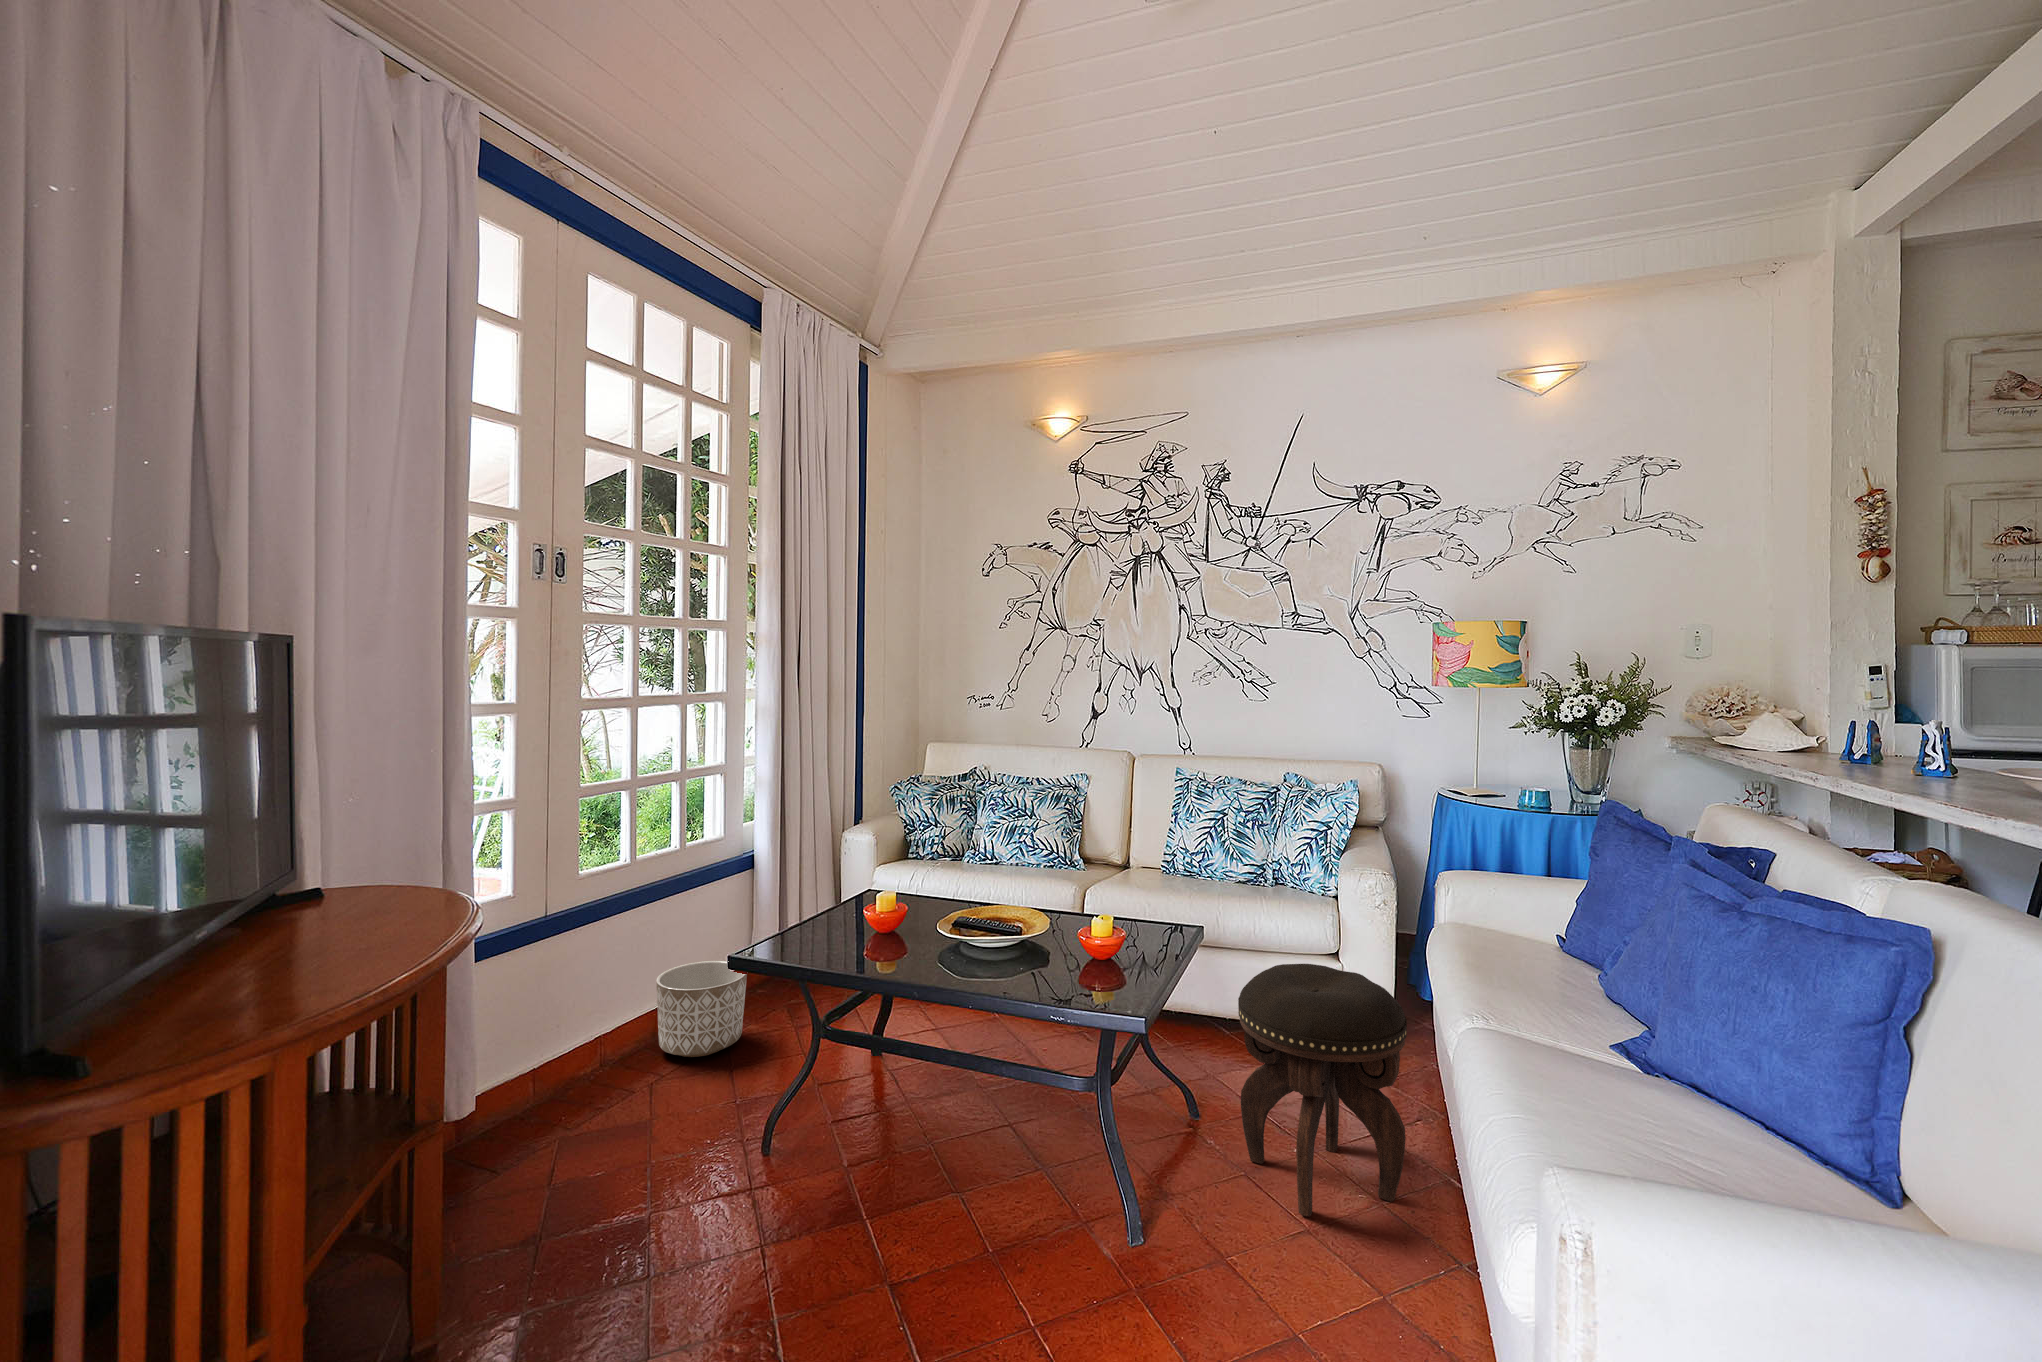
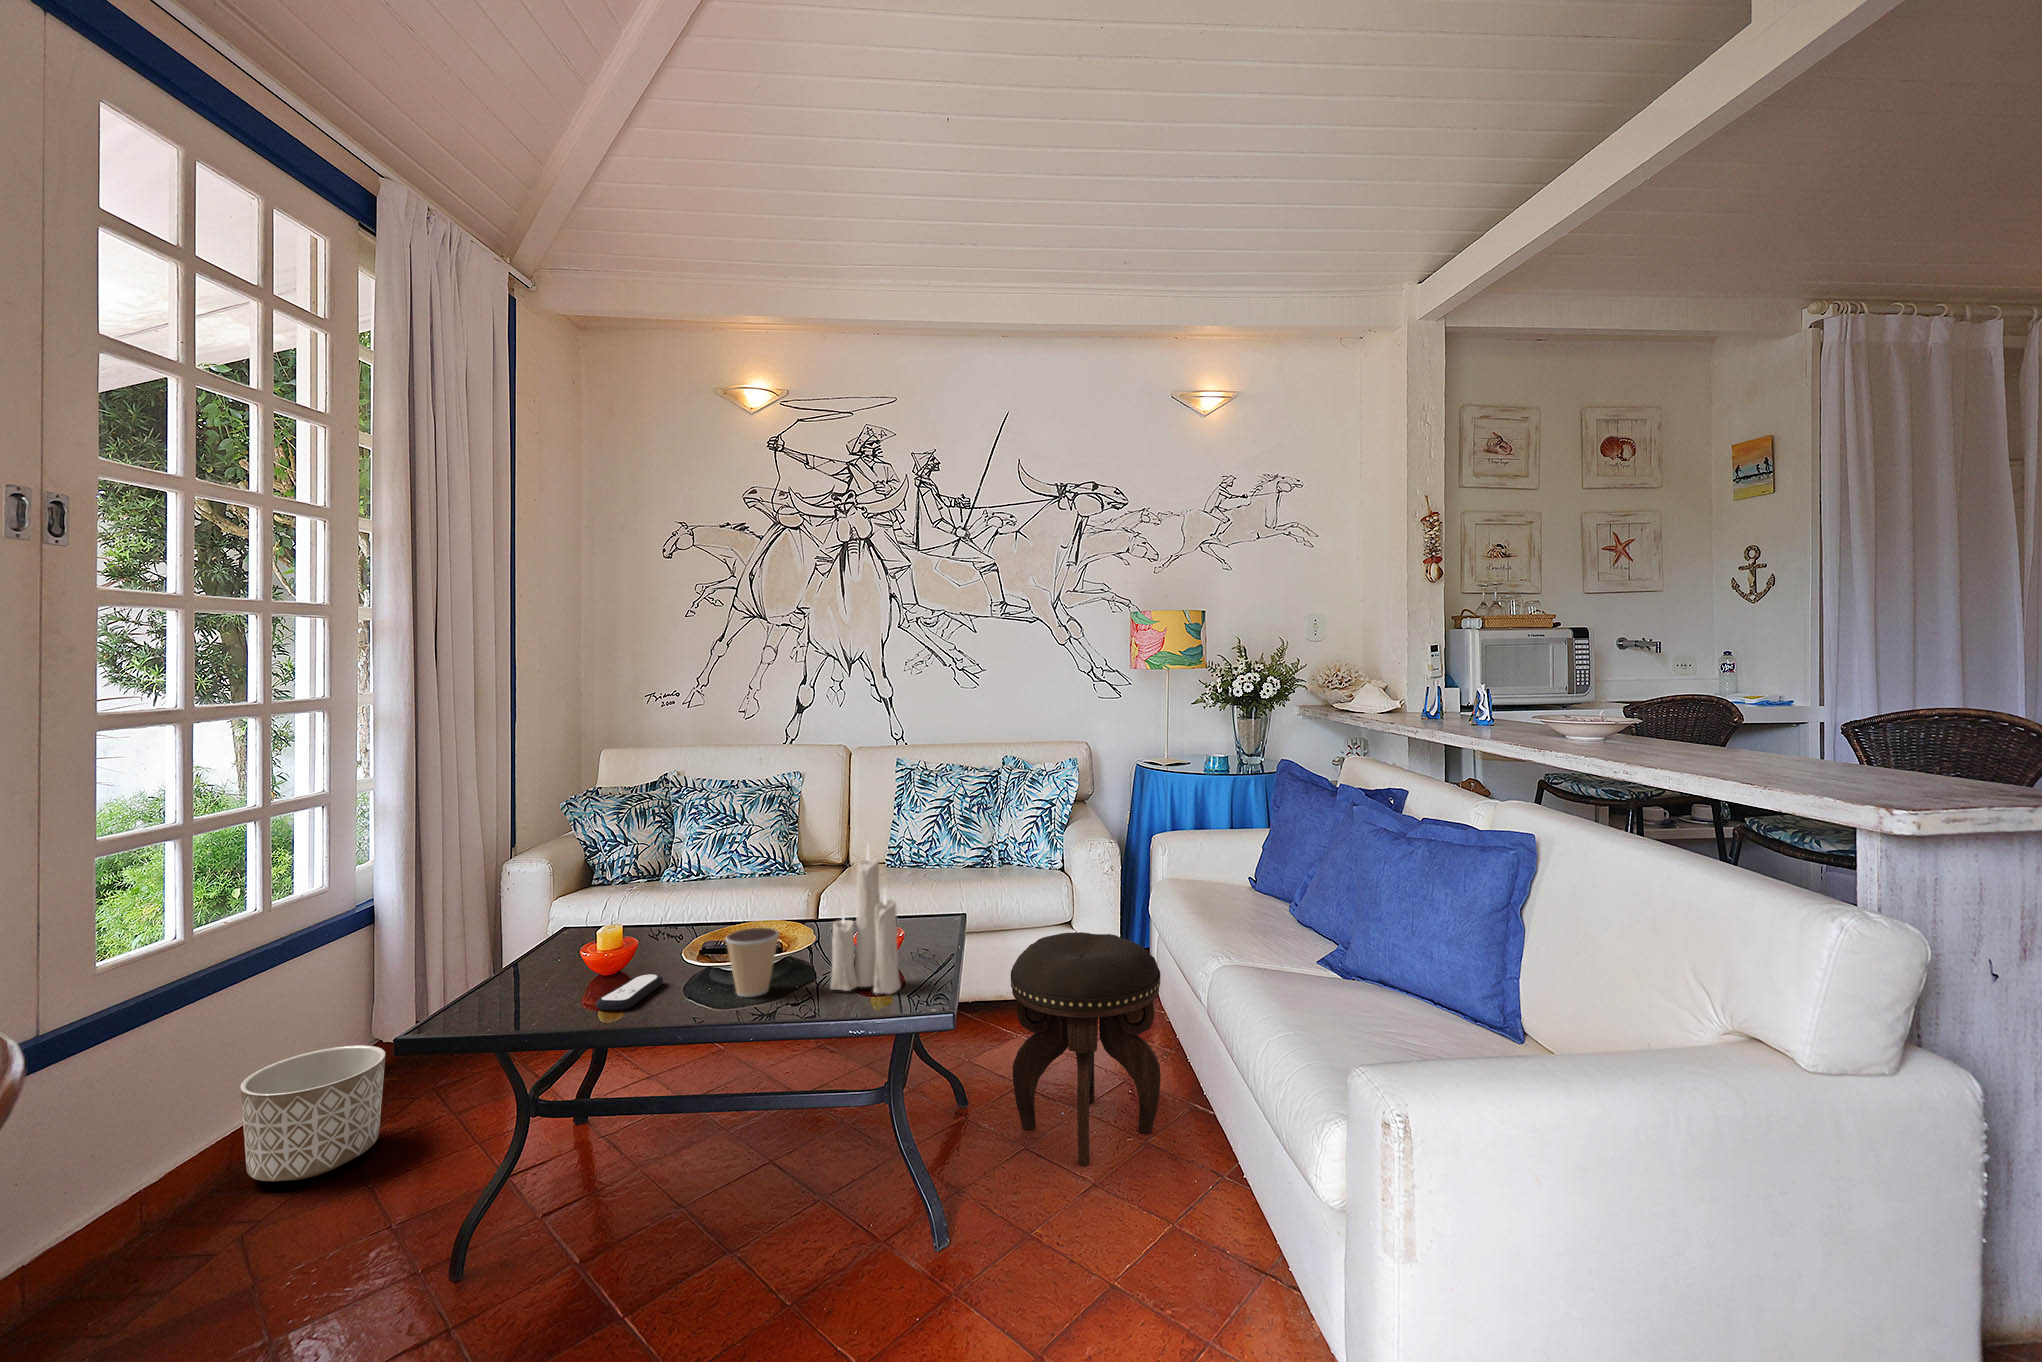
candle: none [1048,839,1112,995] -> present [830,845,901,994]
coffee cup: none [961,913,1008,975] -> present [726,928,779,997]
remote control: none [861,940,919,968] -> present [596,974,663,1010]

